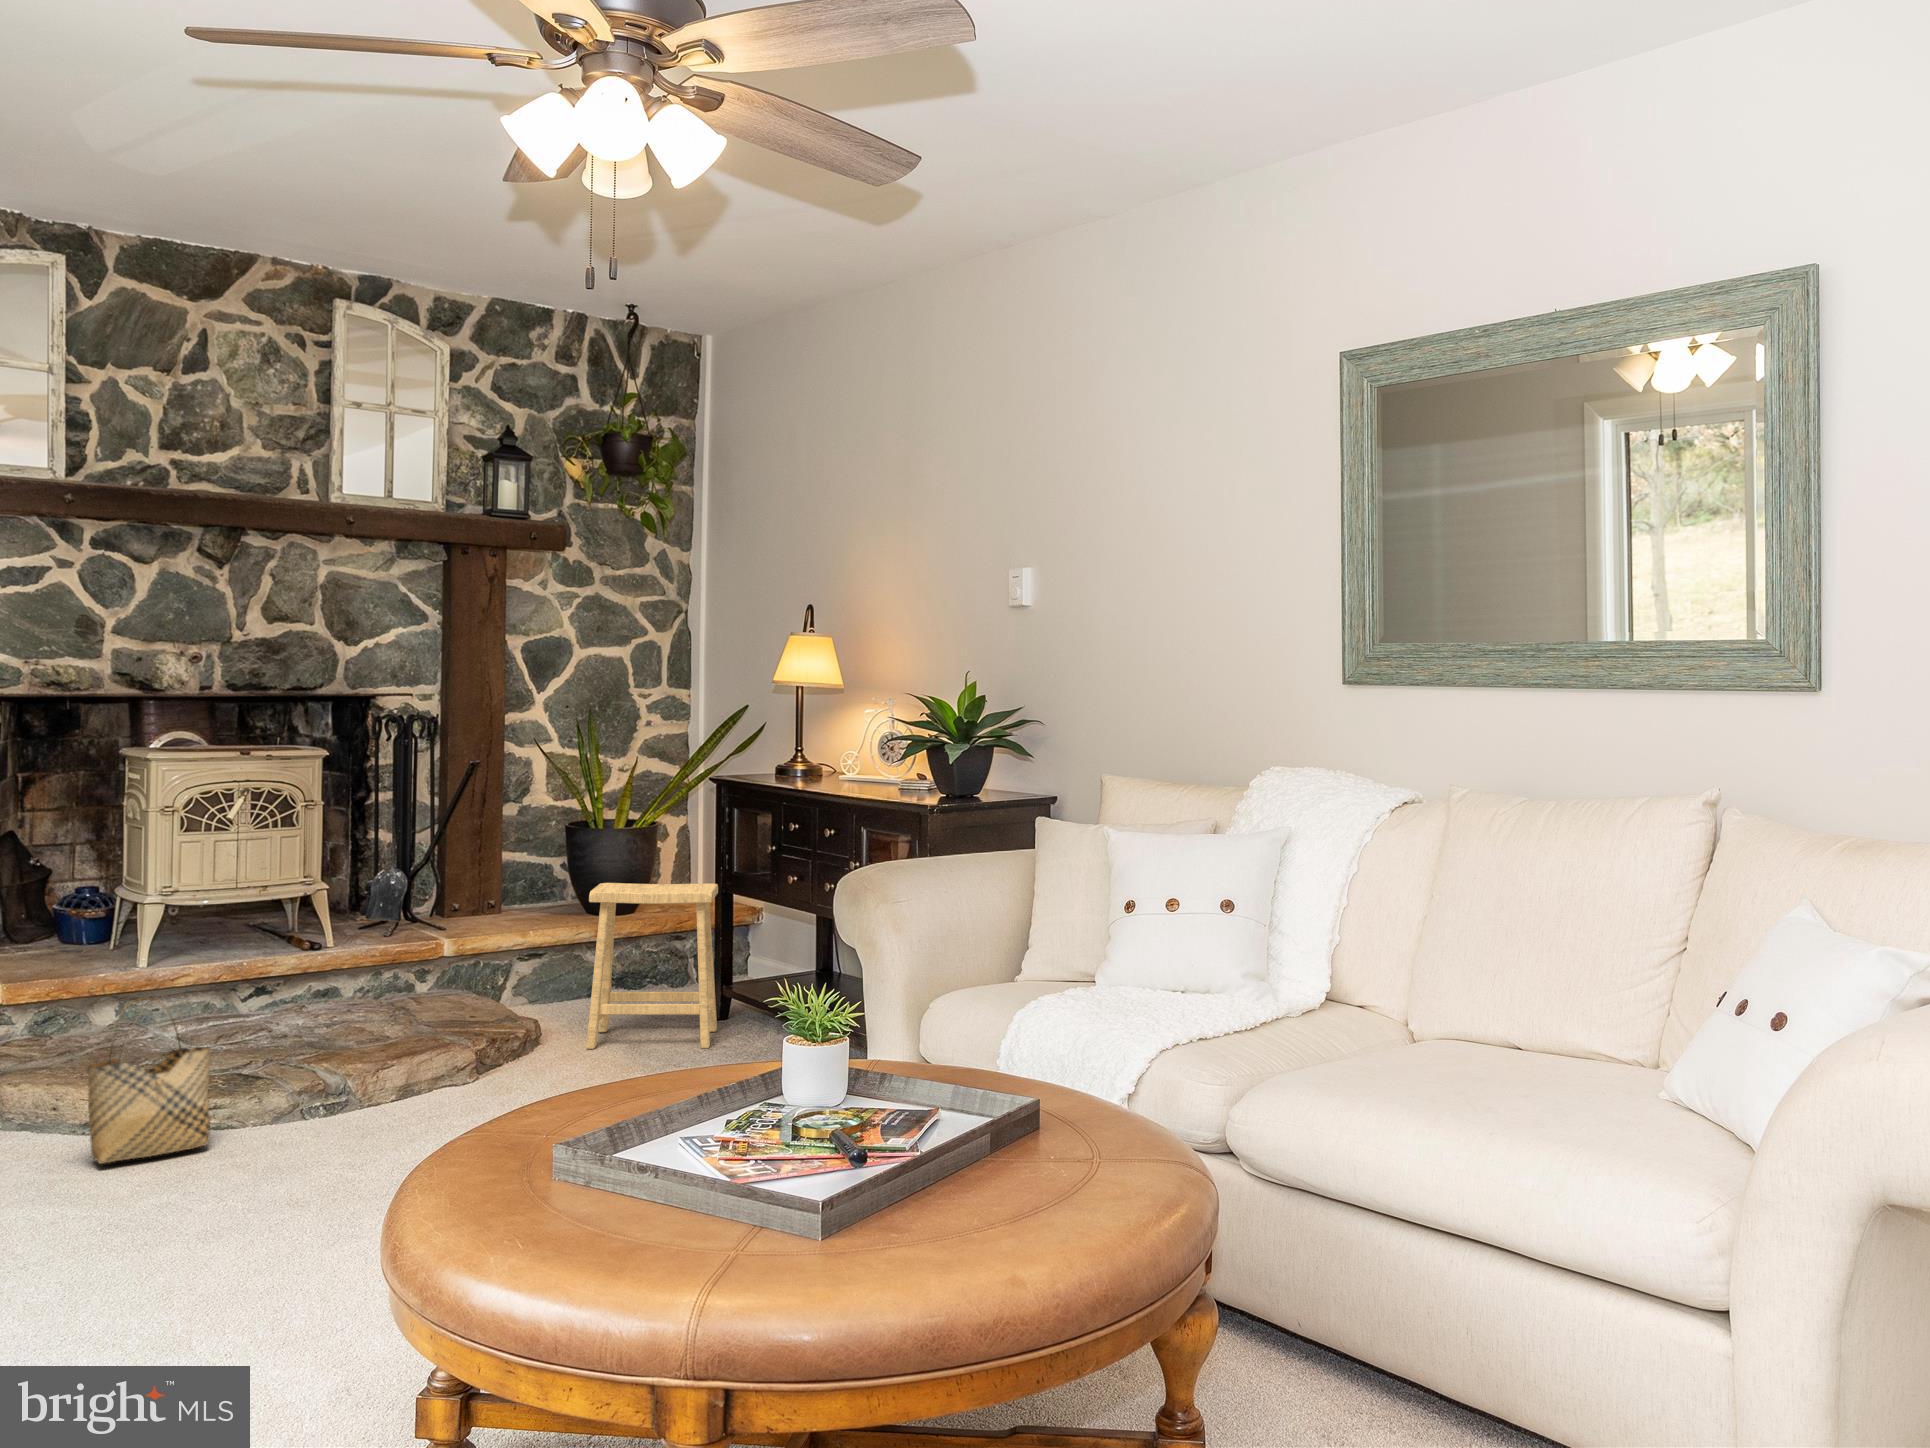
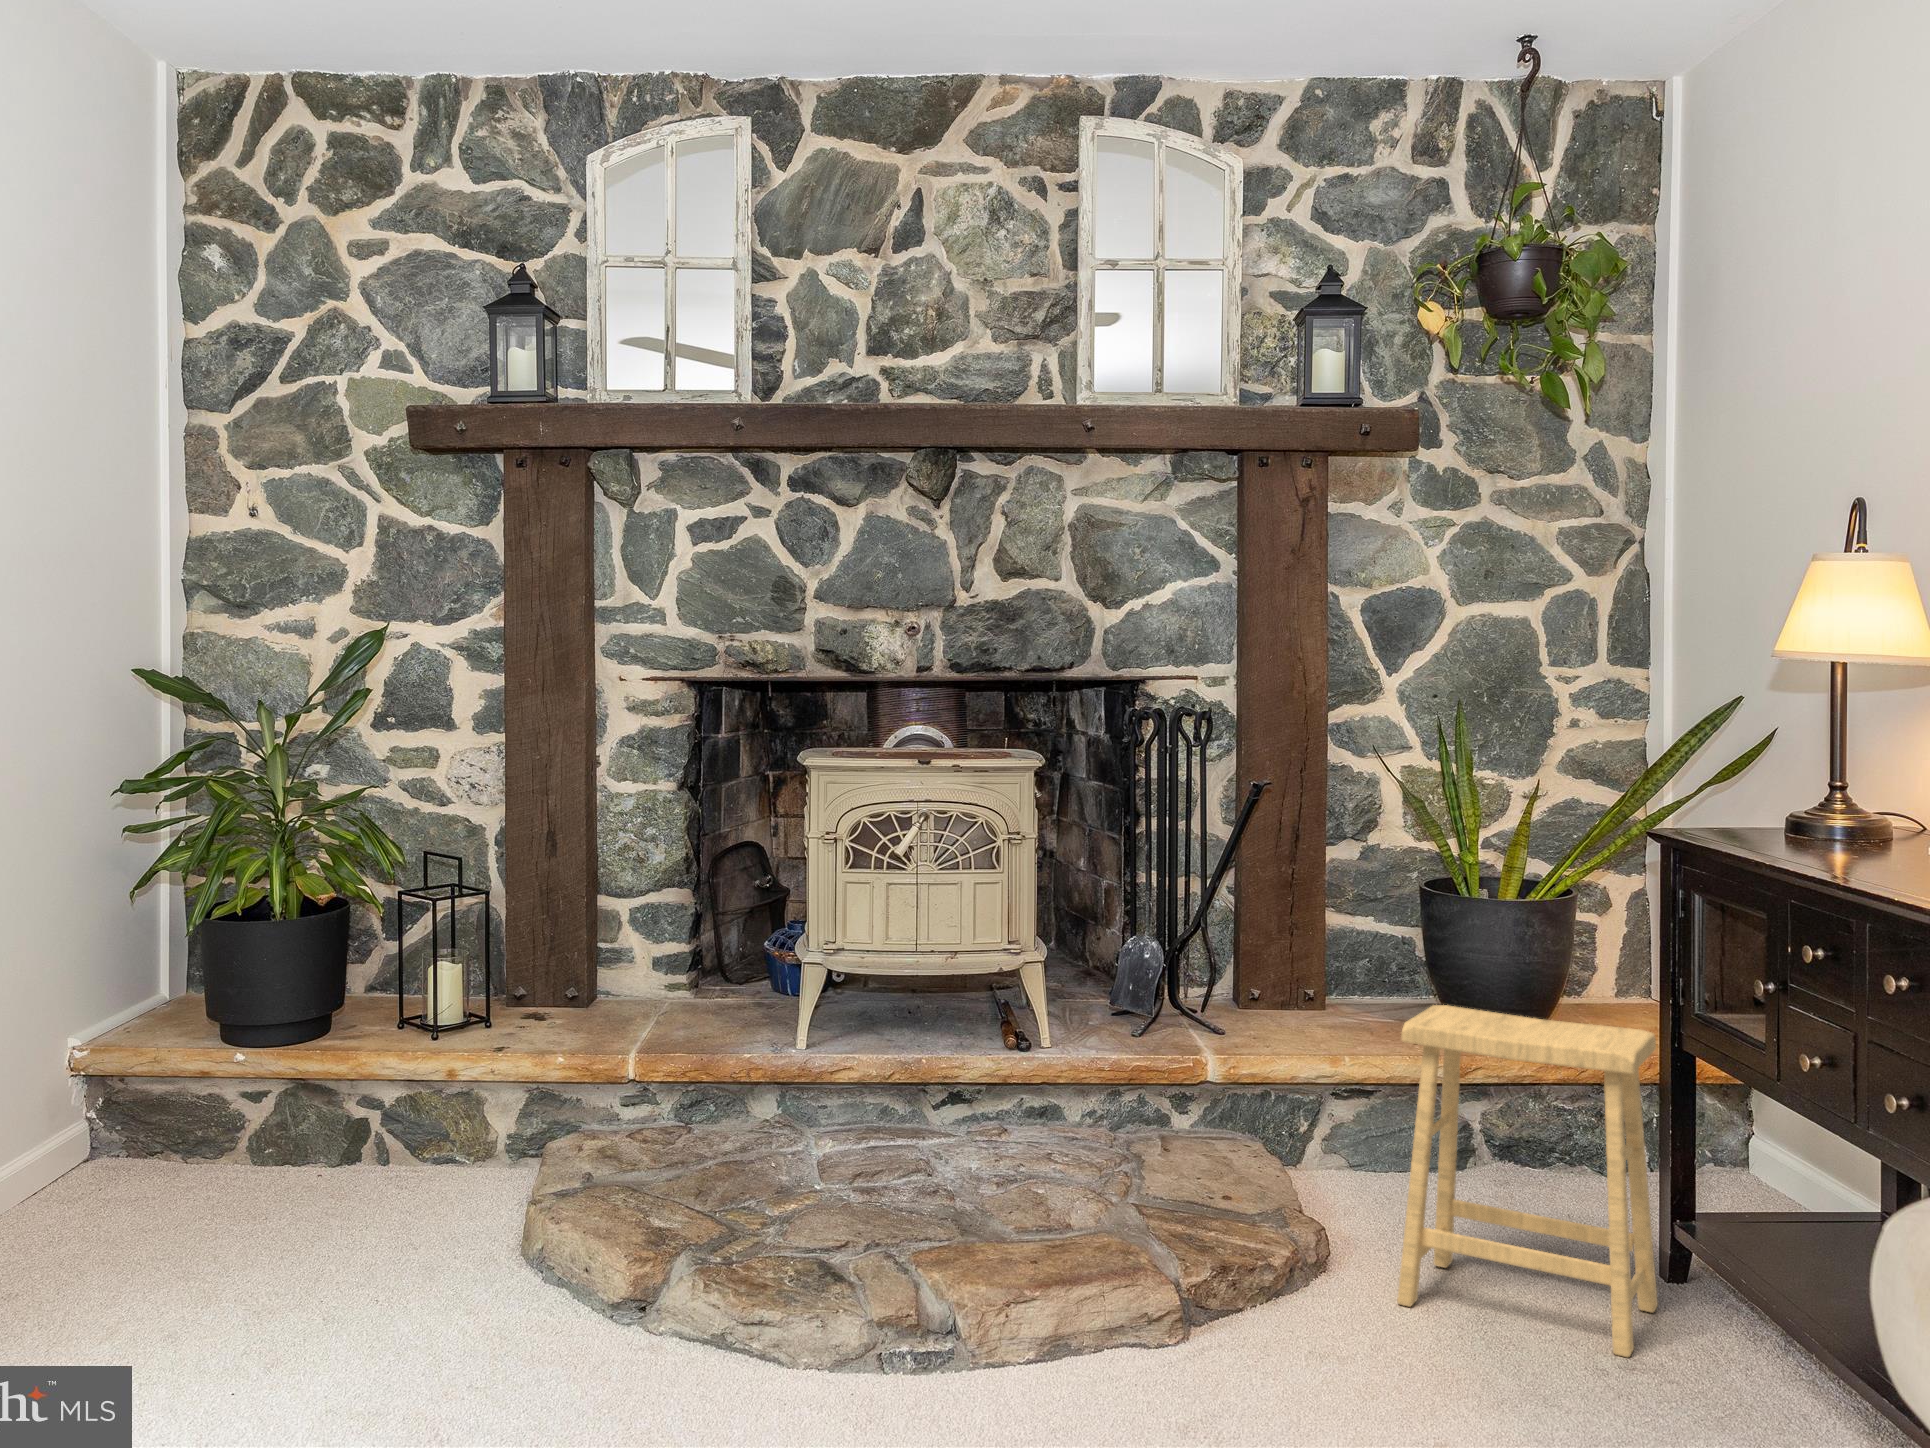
woven basket: present [86,997,211,1164] -> none [552,1137,734,1399]

